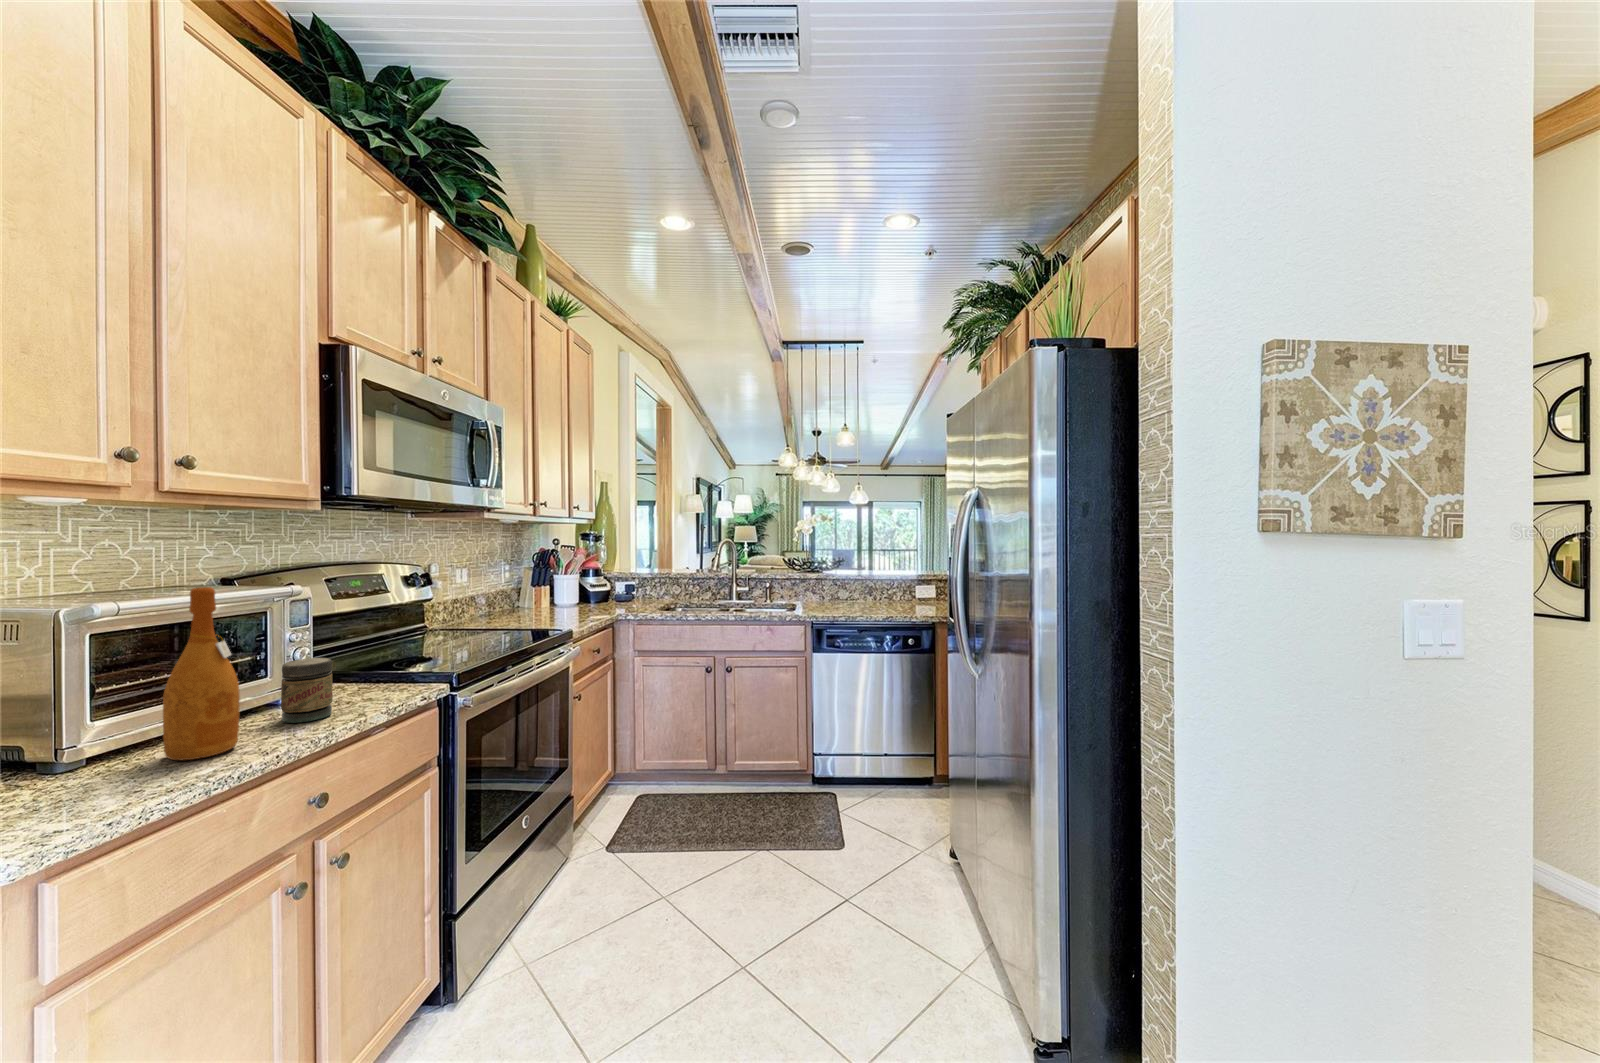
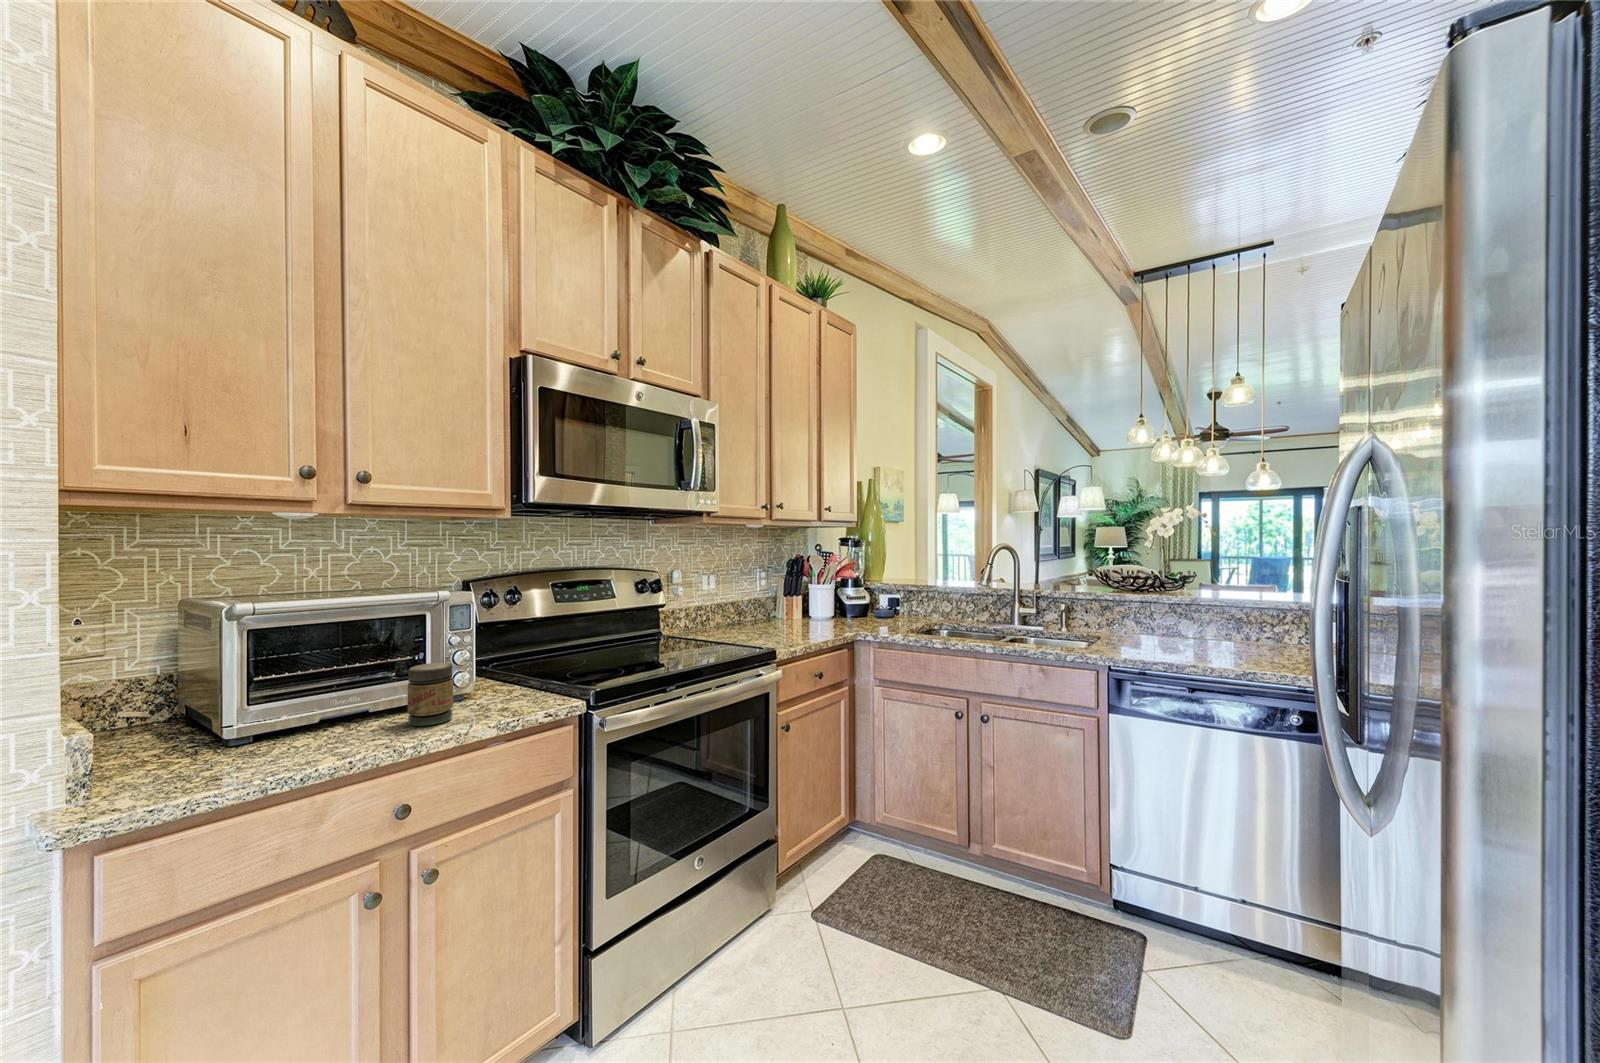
wine bottle: present [163,587,240,760] -> none [279,591,343,752]

